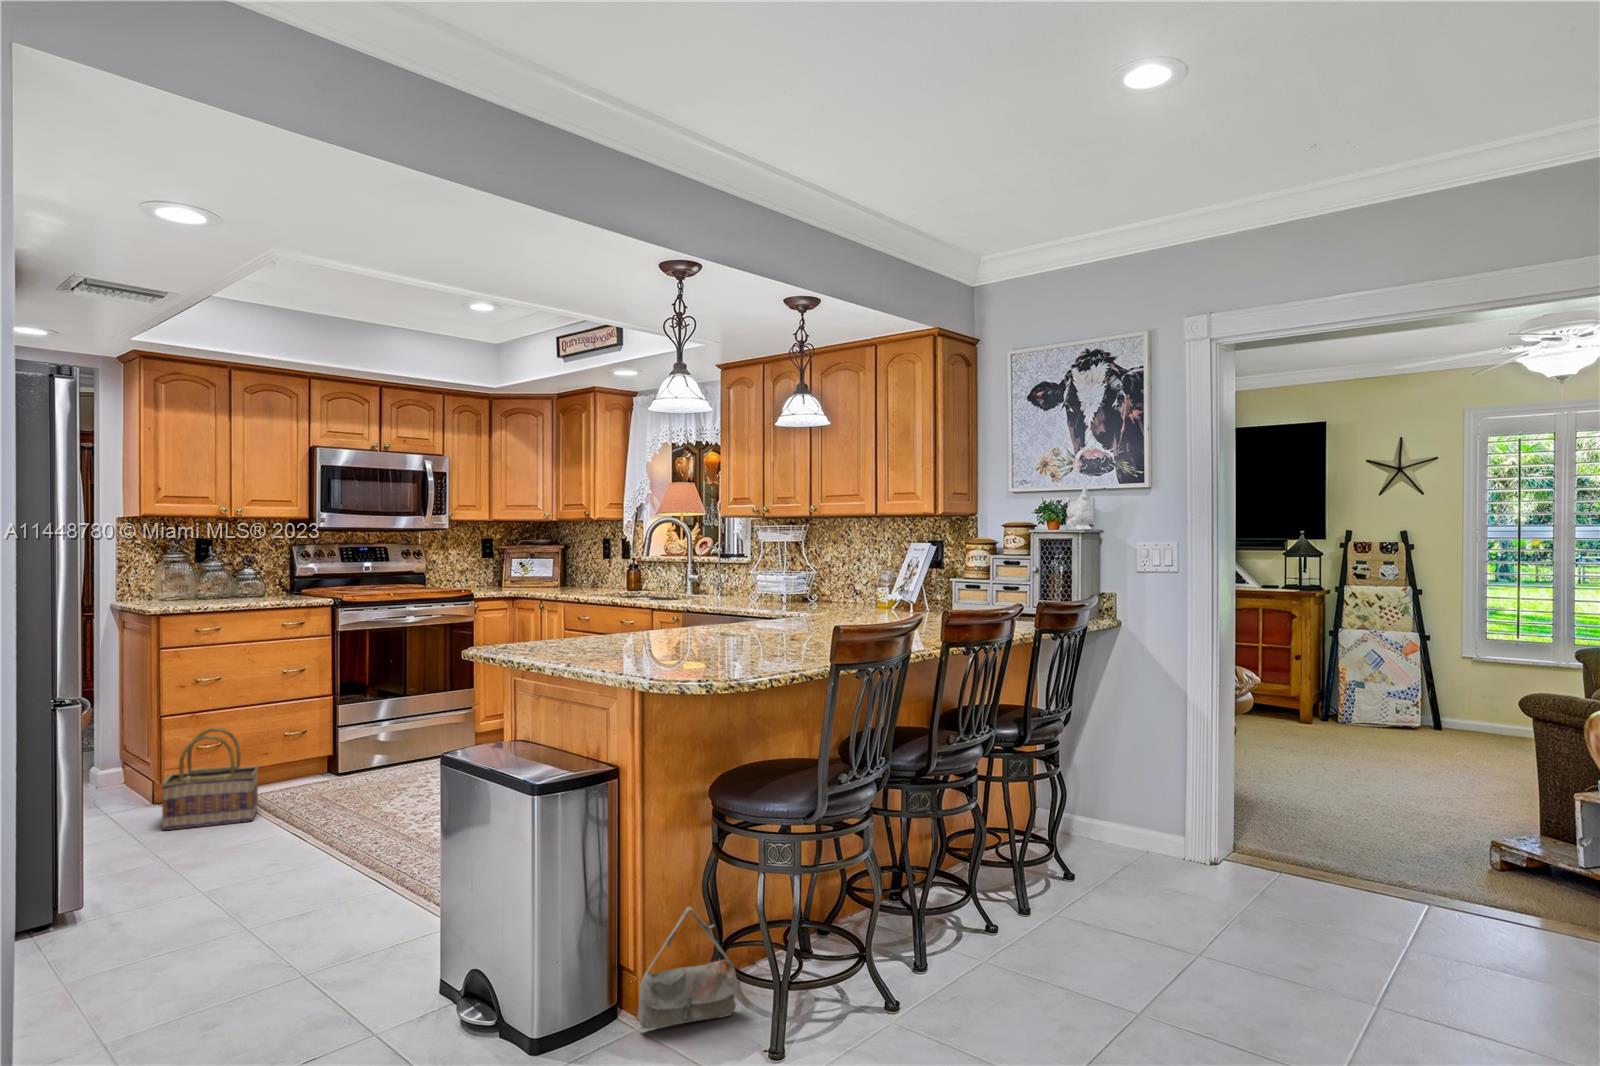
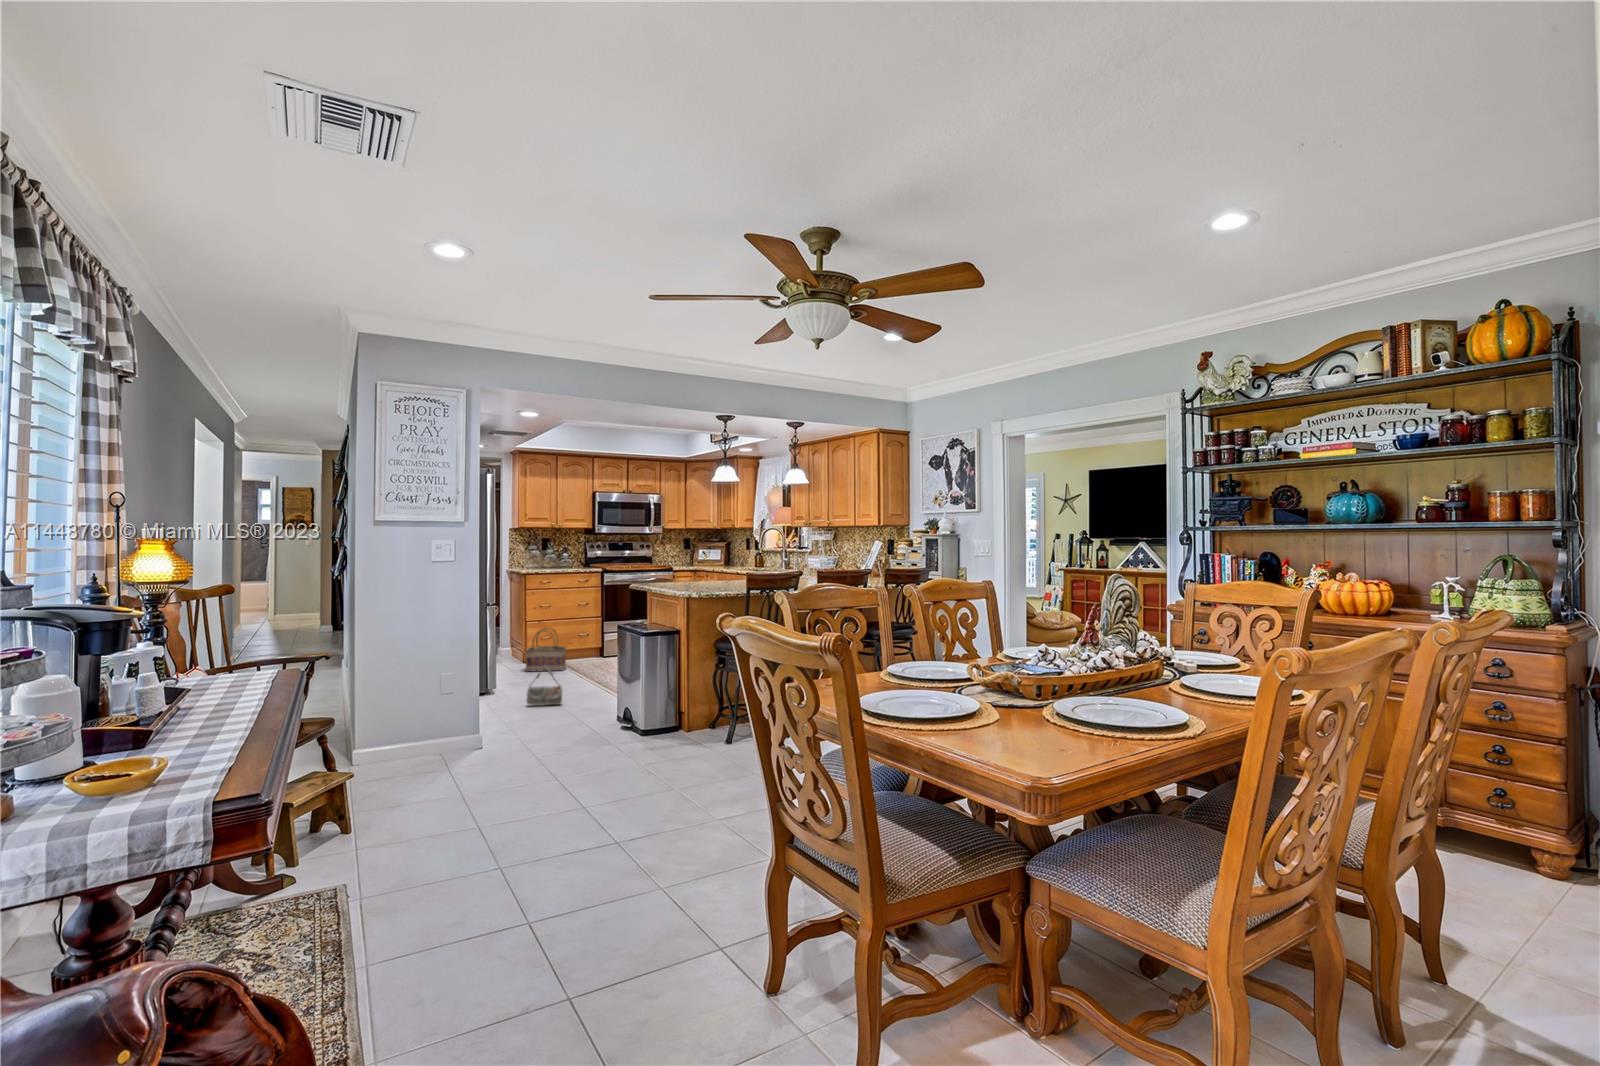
bag: present [637,907,740,1029] -> present [526,666,562,705]

